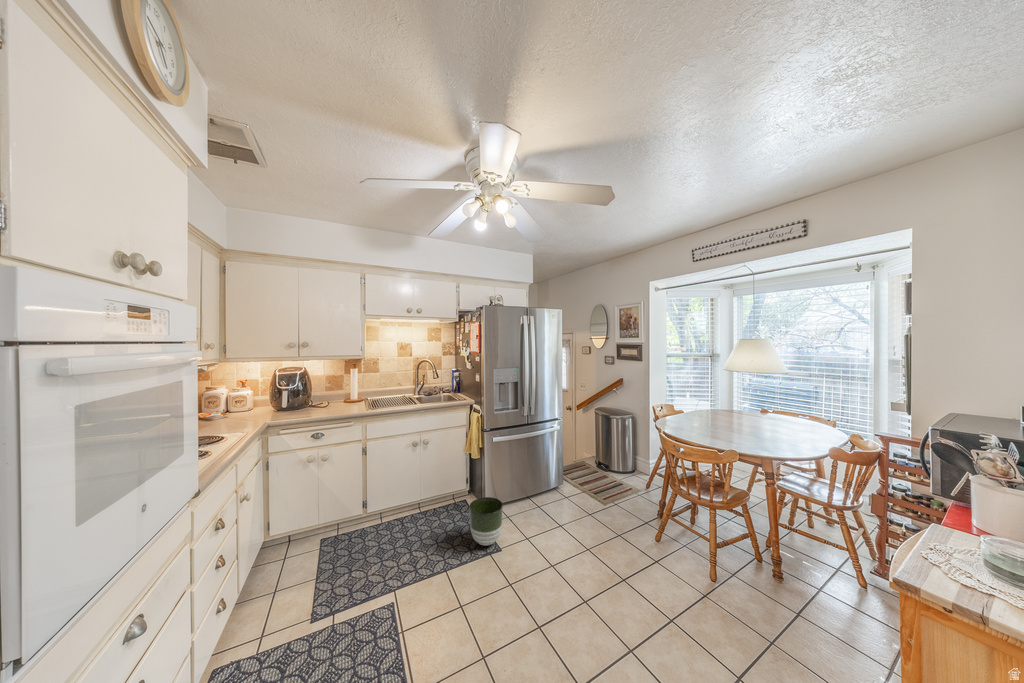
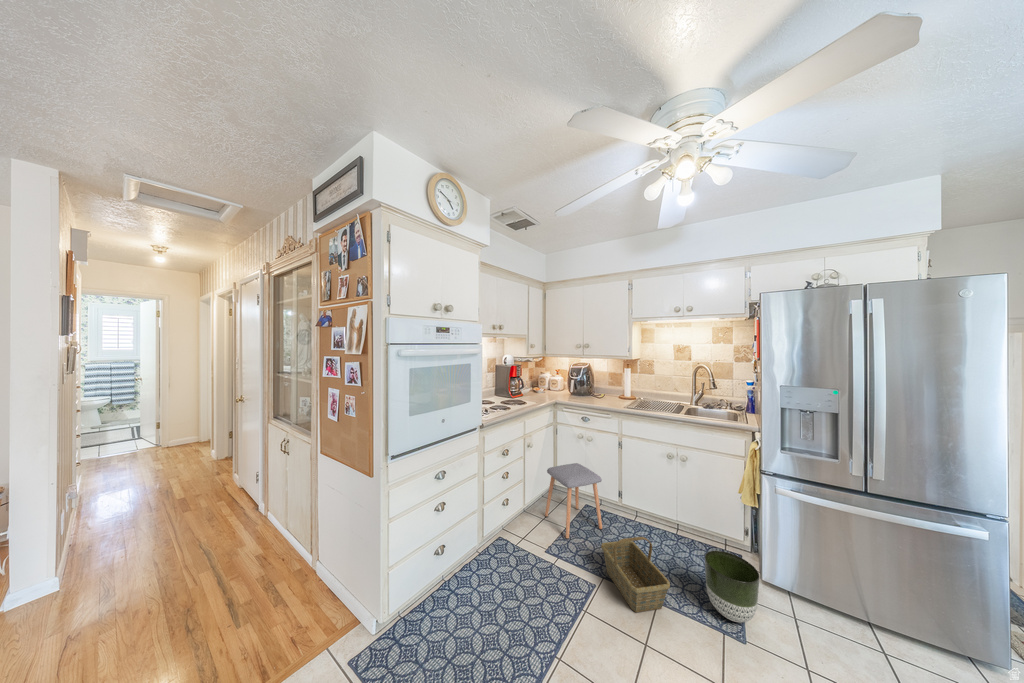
stool: none [275,492,359,587] -> present [545,463,602,539]
basket: none [385,523,458,593] -> present [601,537,670,613]

